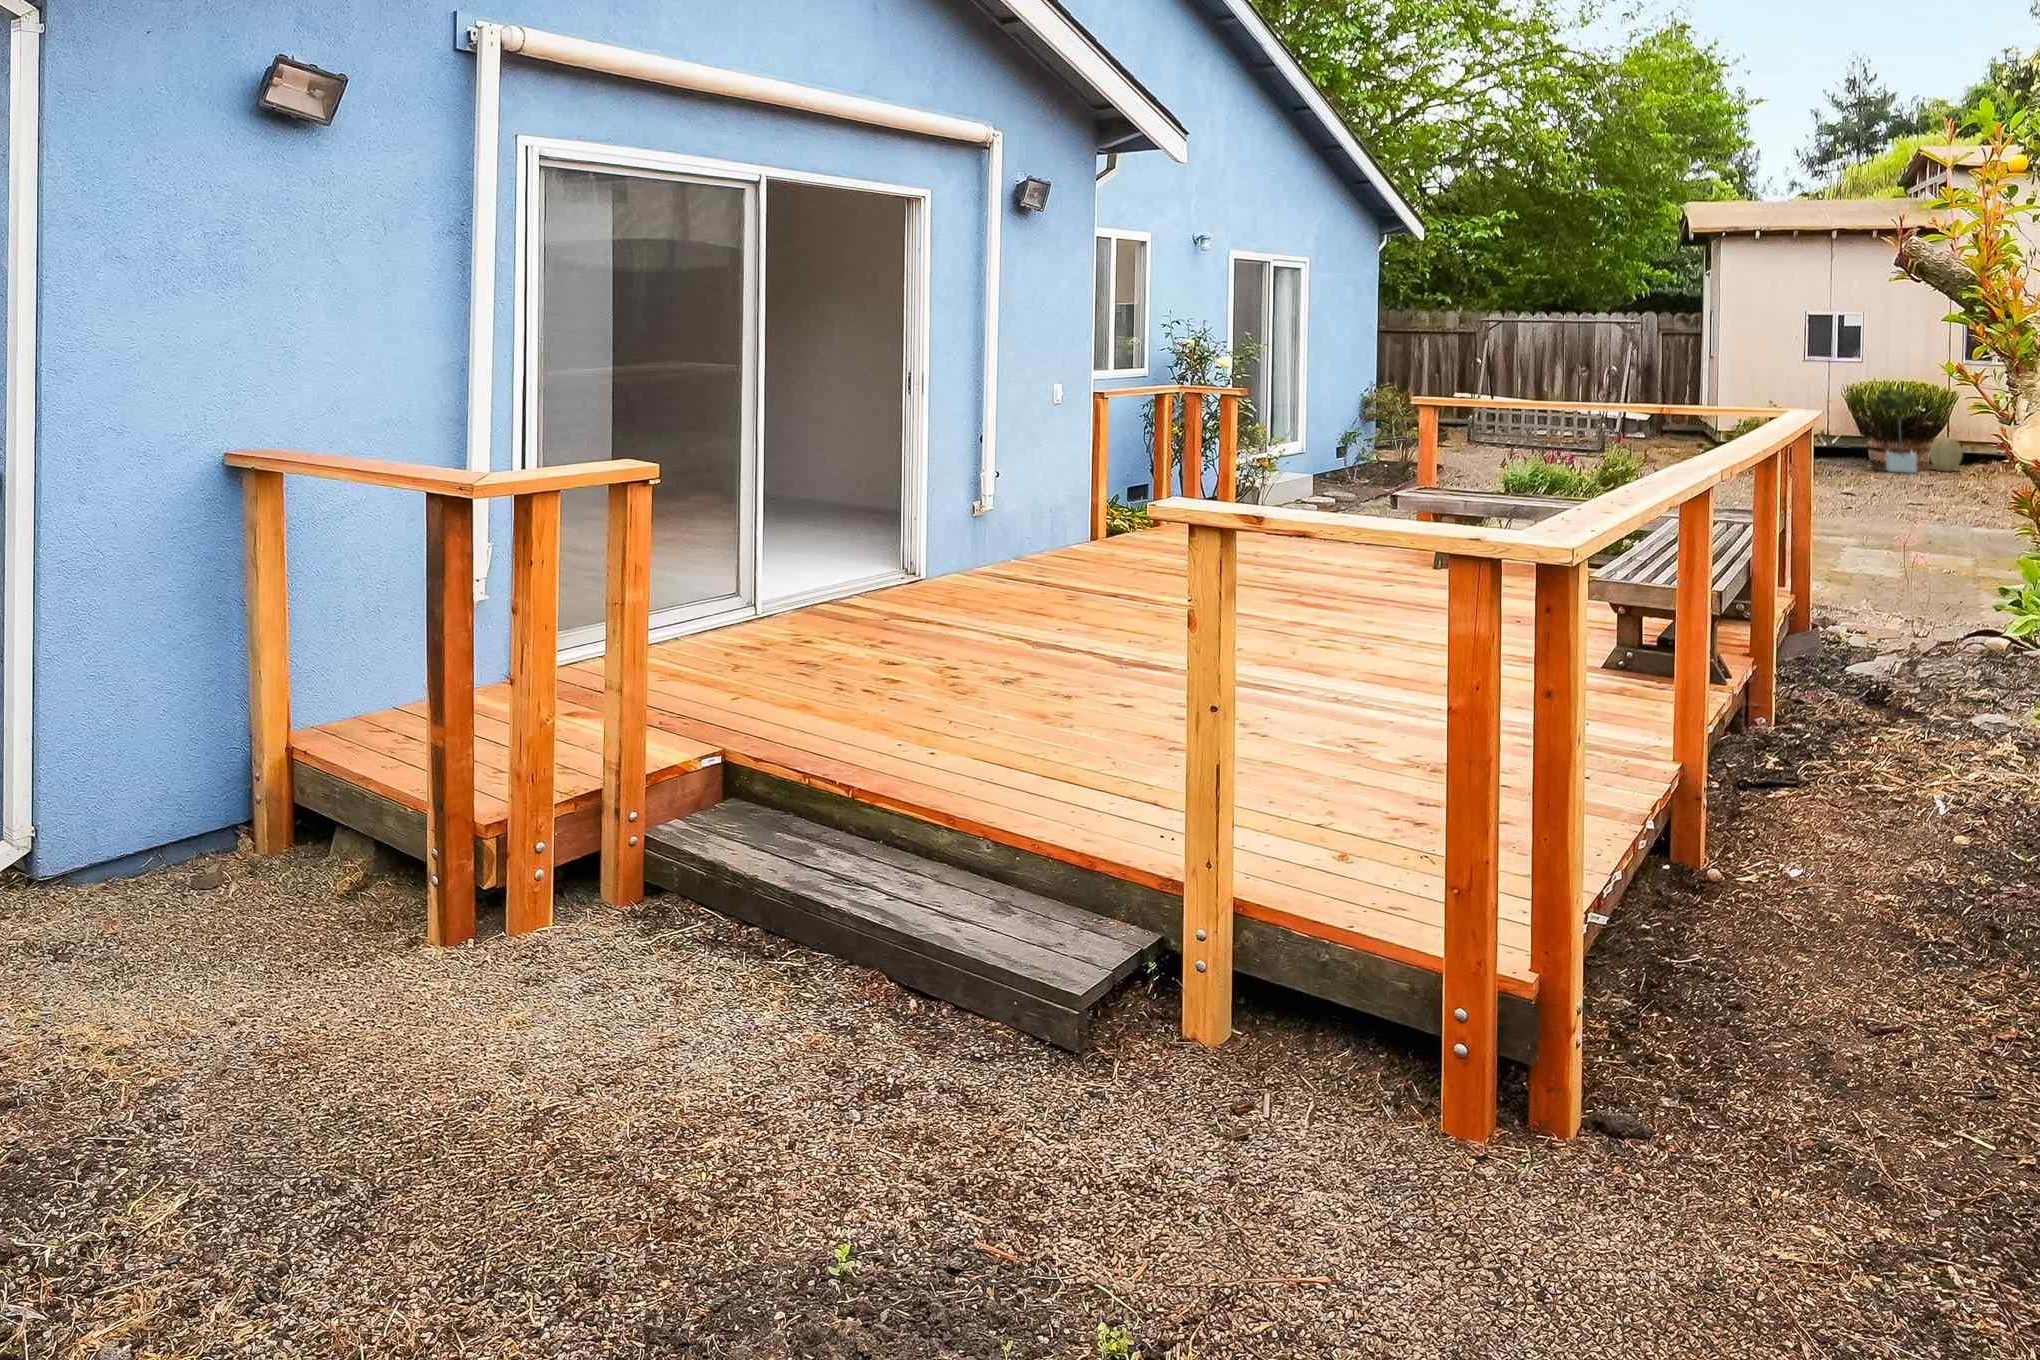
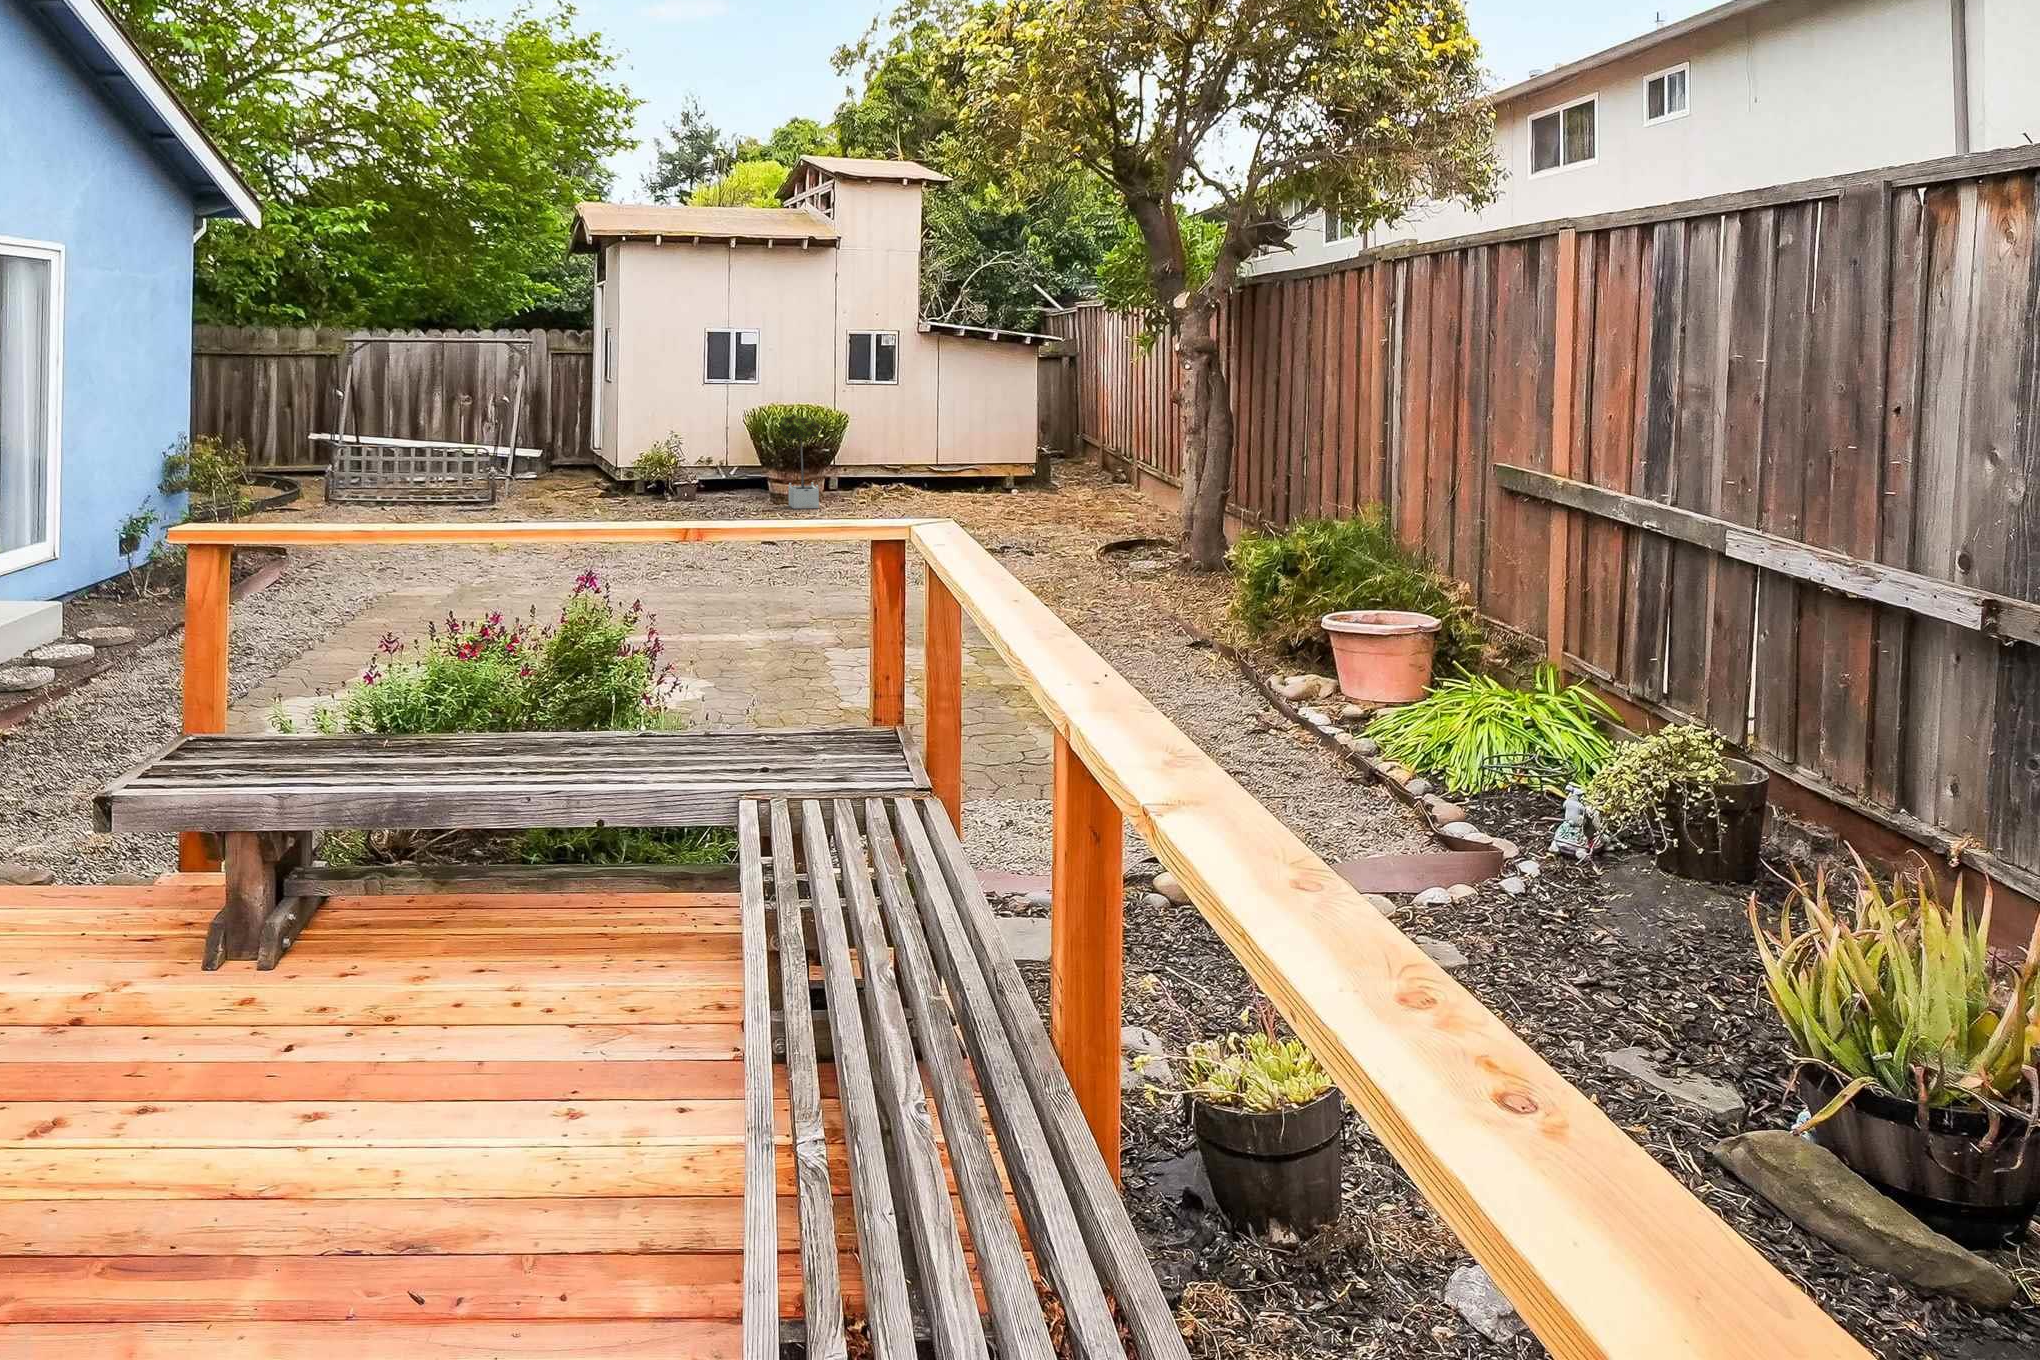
woven basket: present [1929,437,1962,471] -> none [826,465,856,503]

